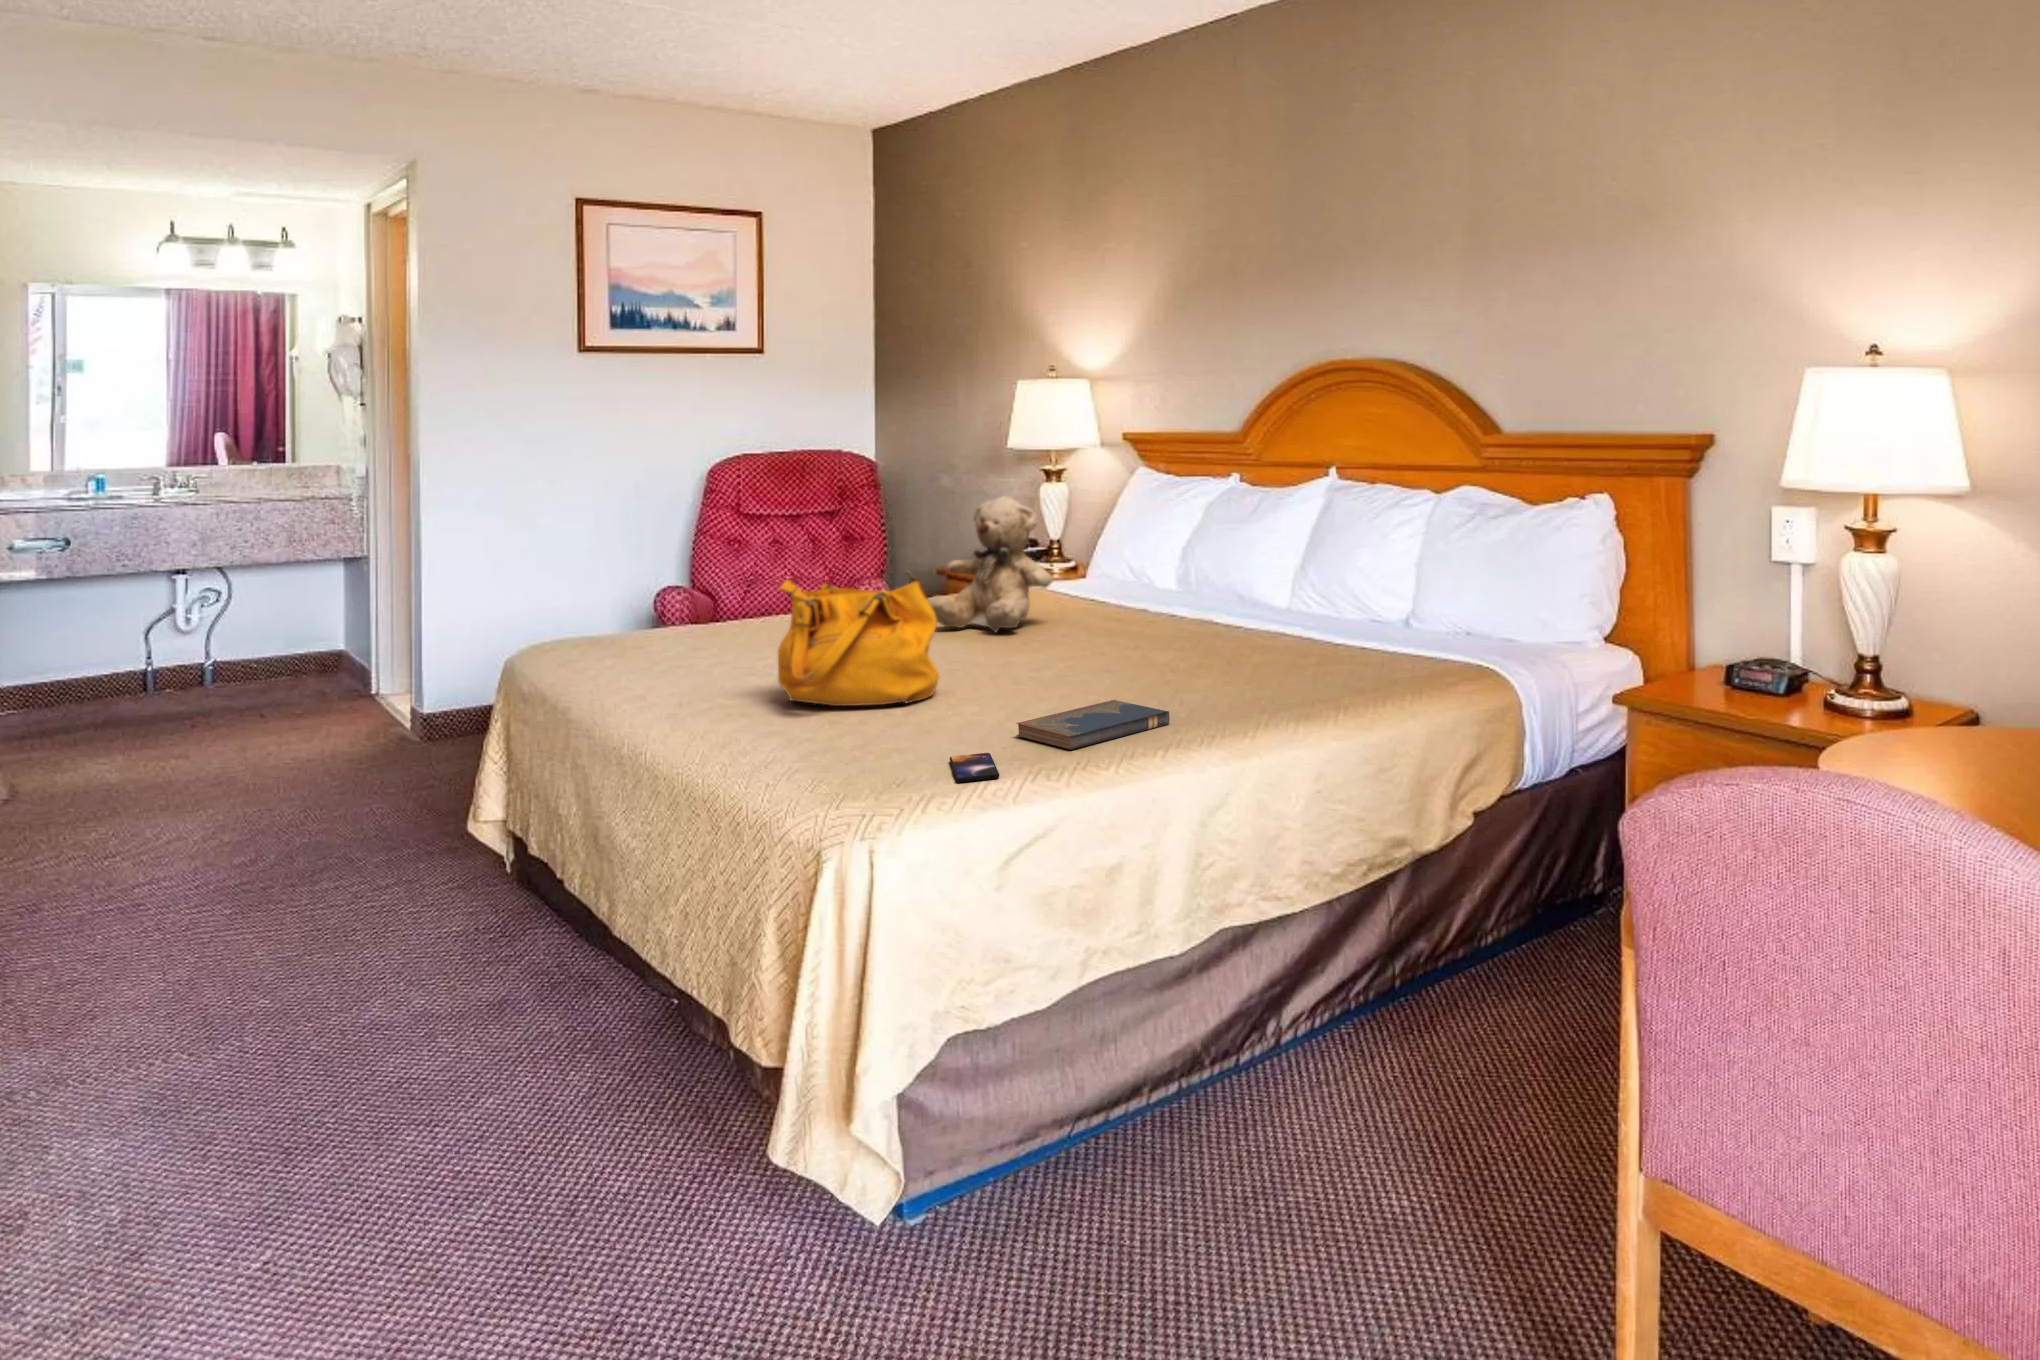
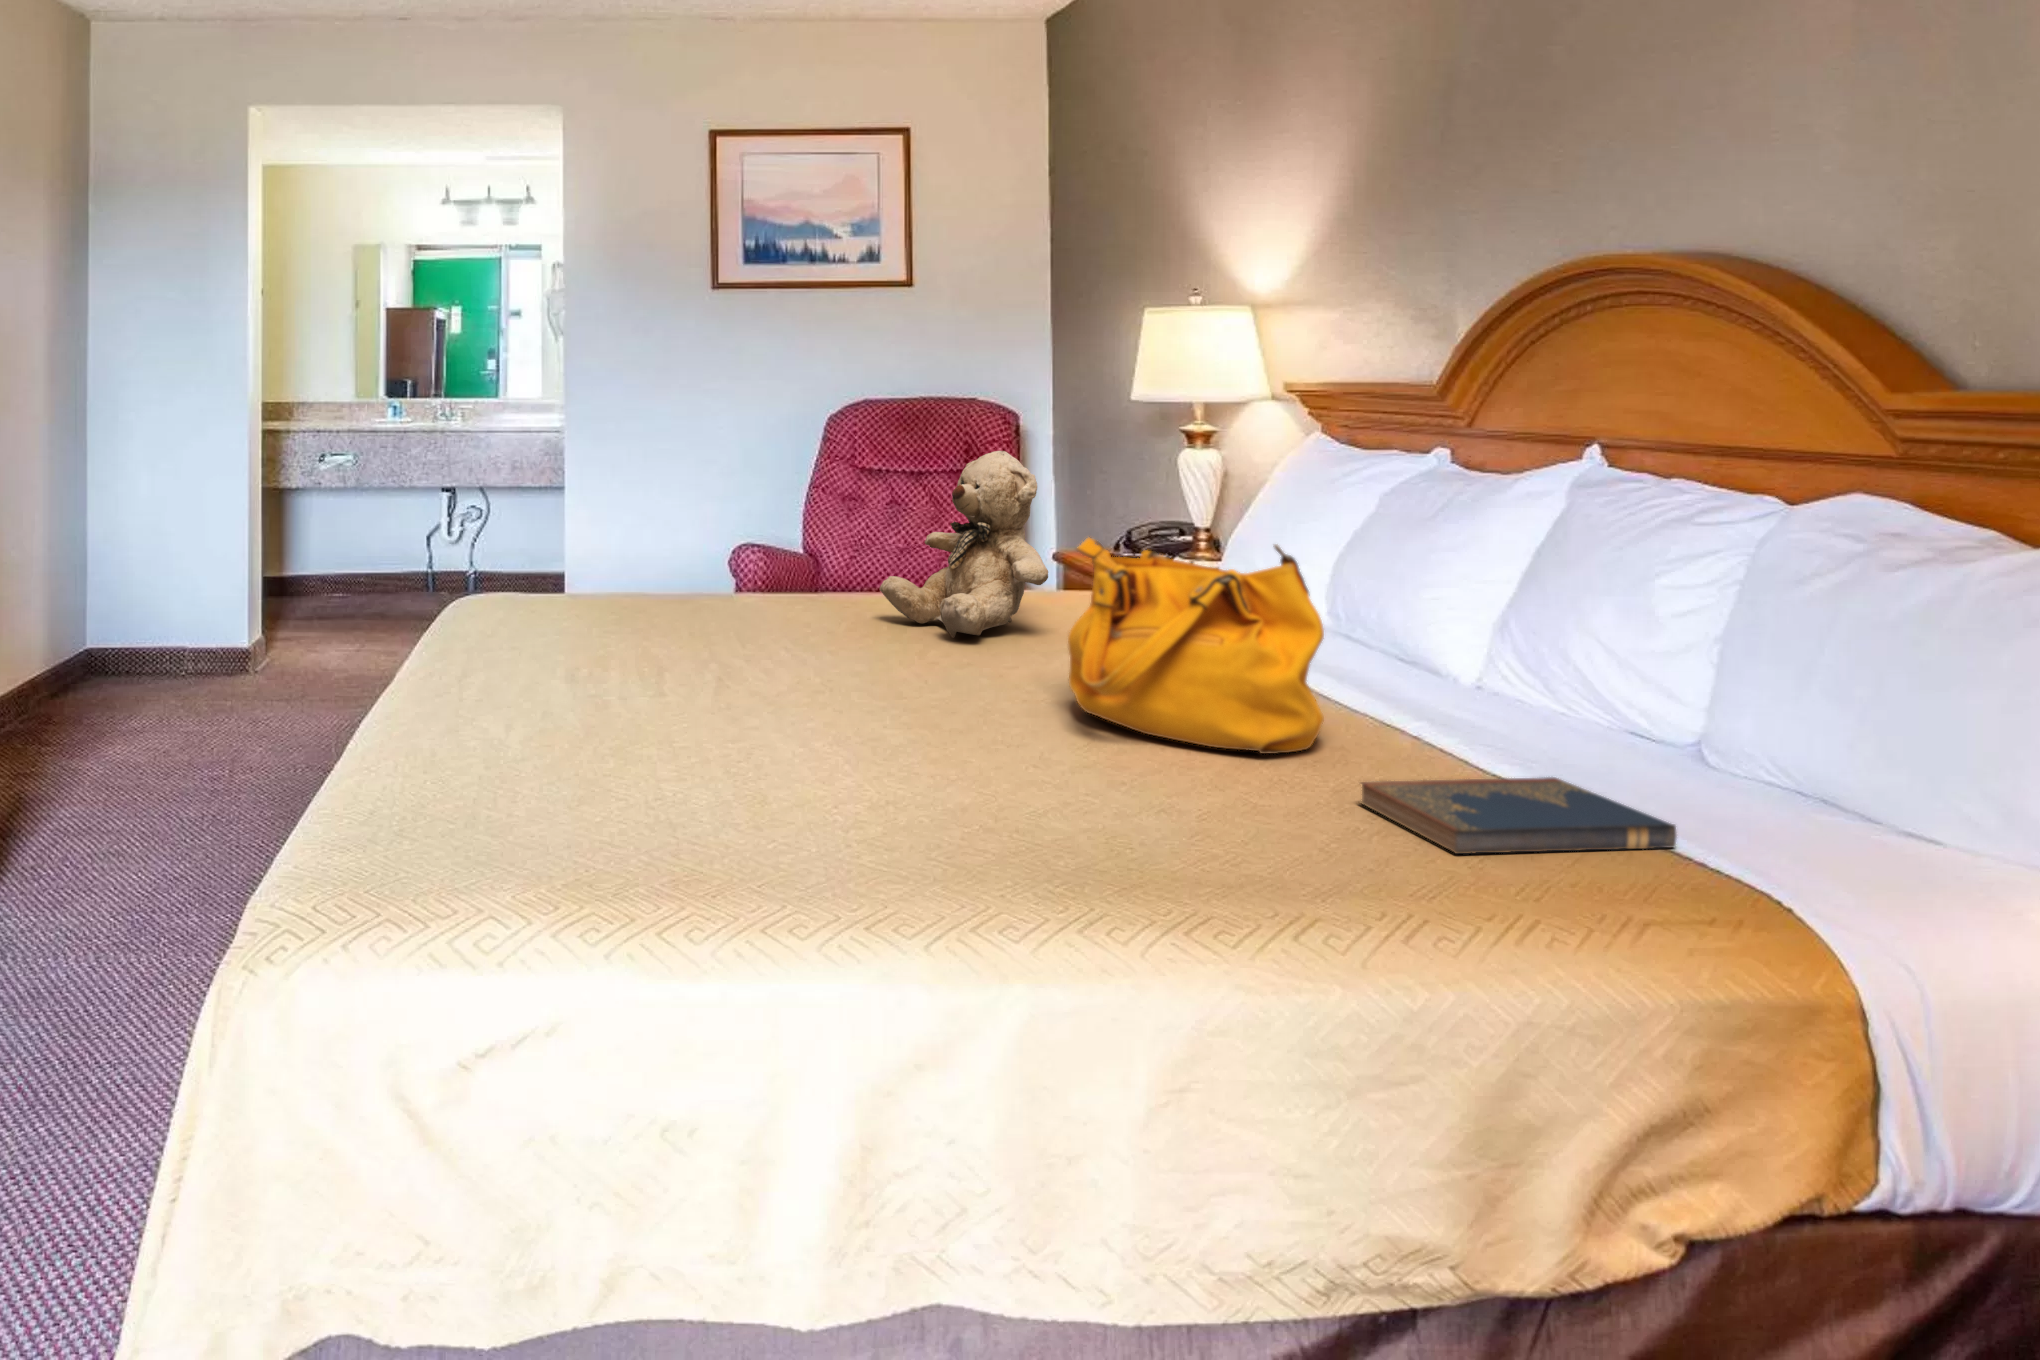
handbag: present [778,571,939,706] -> present [1068,537,1324,754]
hardcover book: present [1017,700,1170,750] -> present [1361,777,1676,854]
smartphone: present [950,753,999,782] -> none [448,829,574,892]

